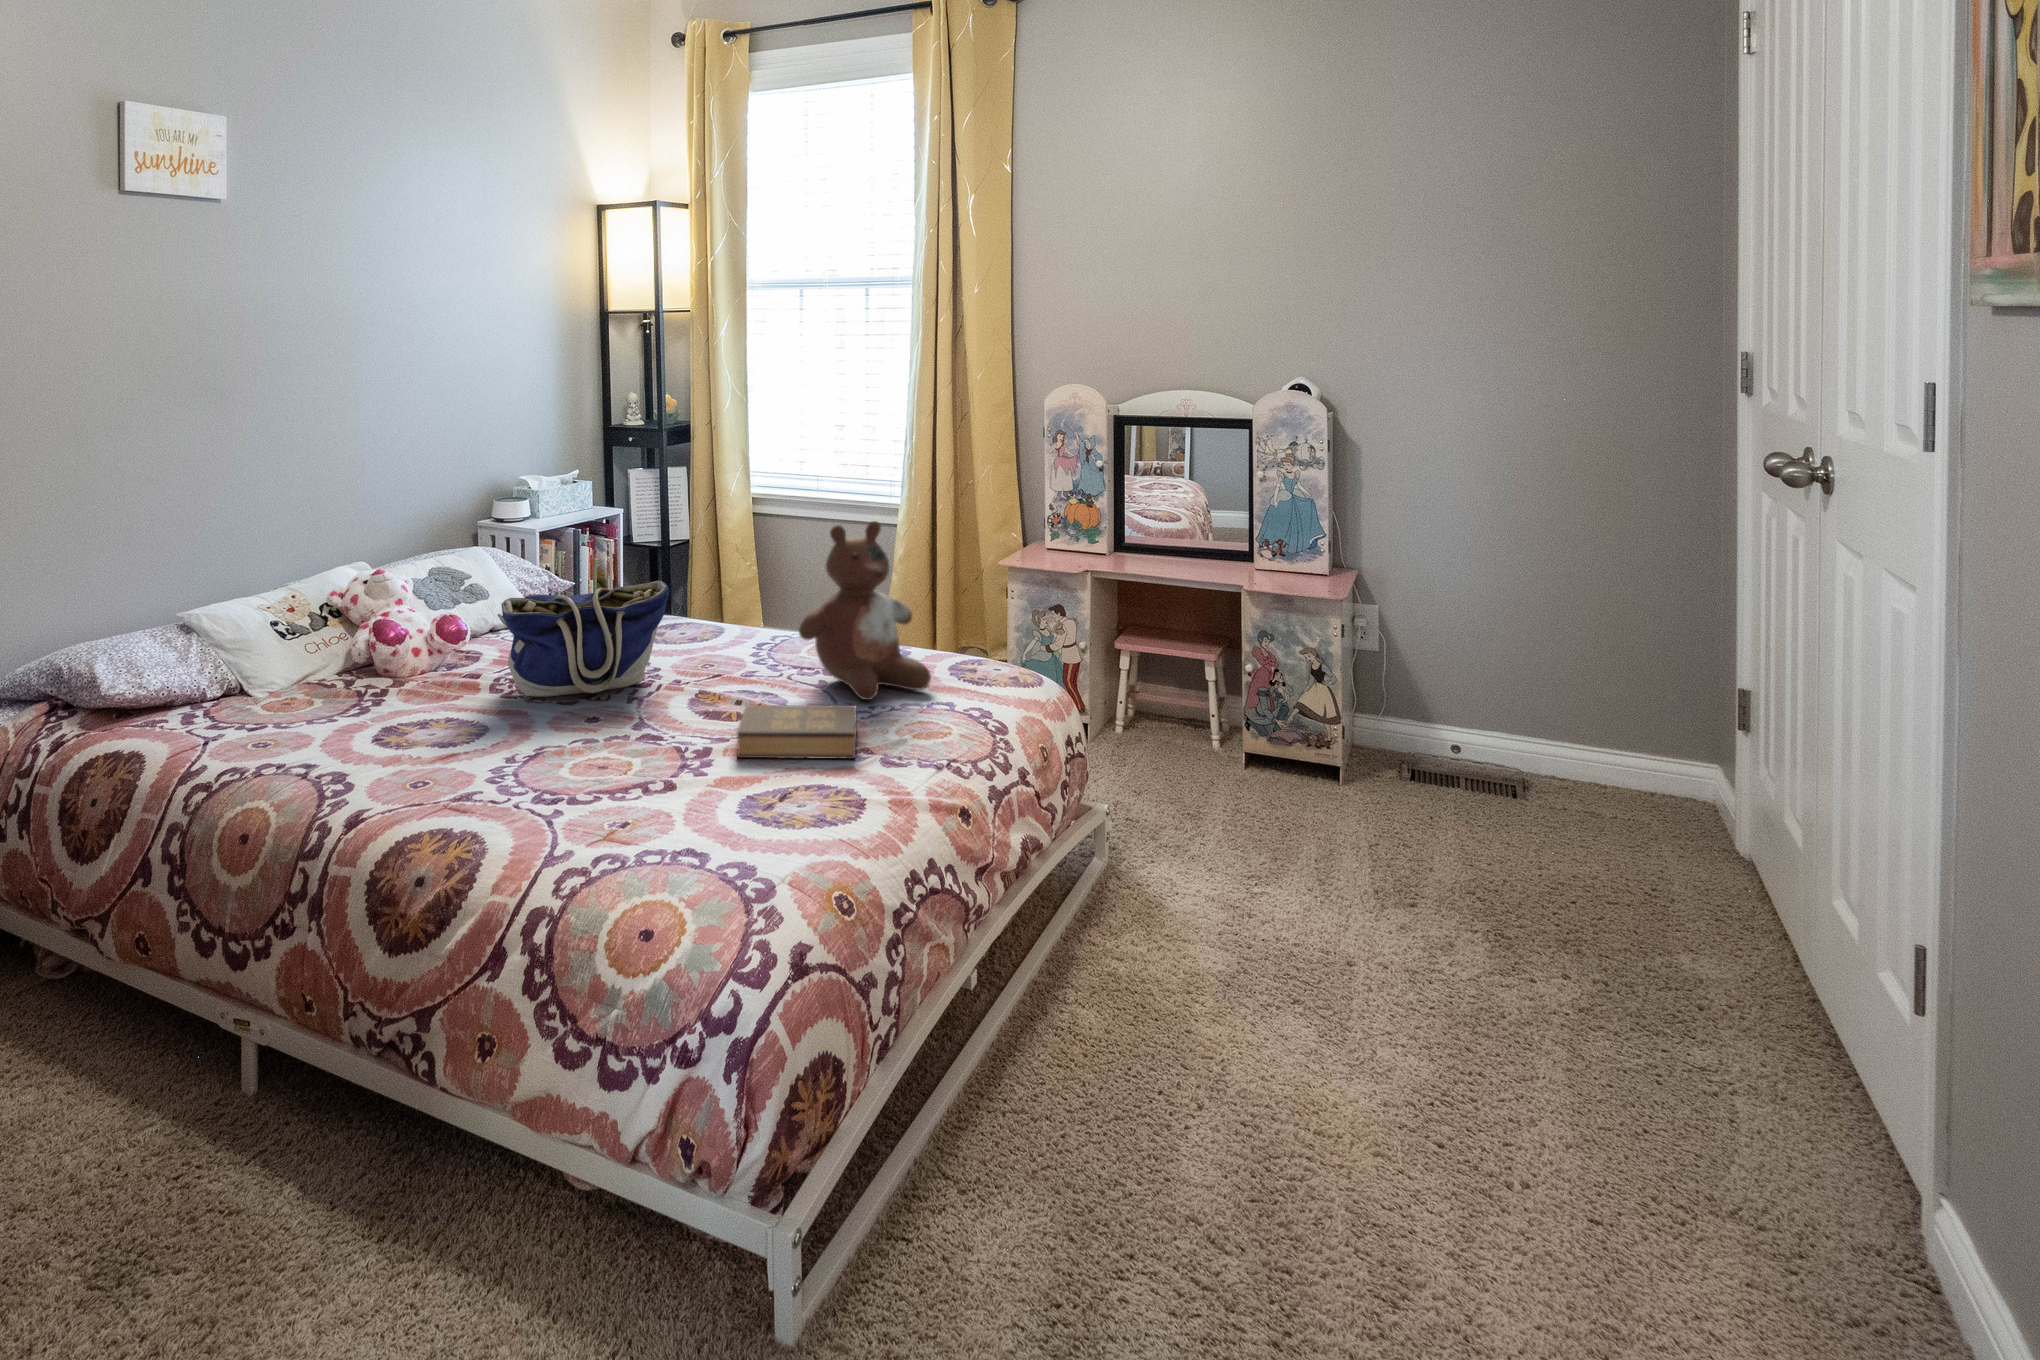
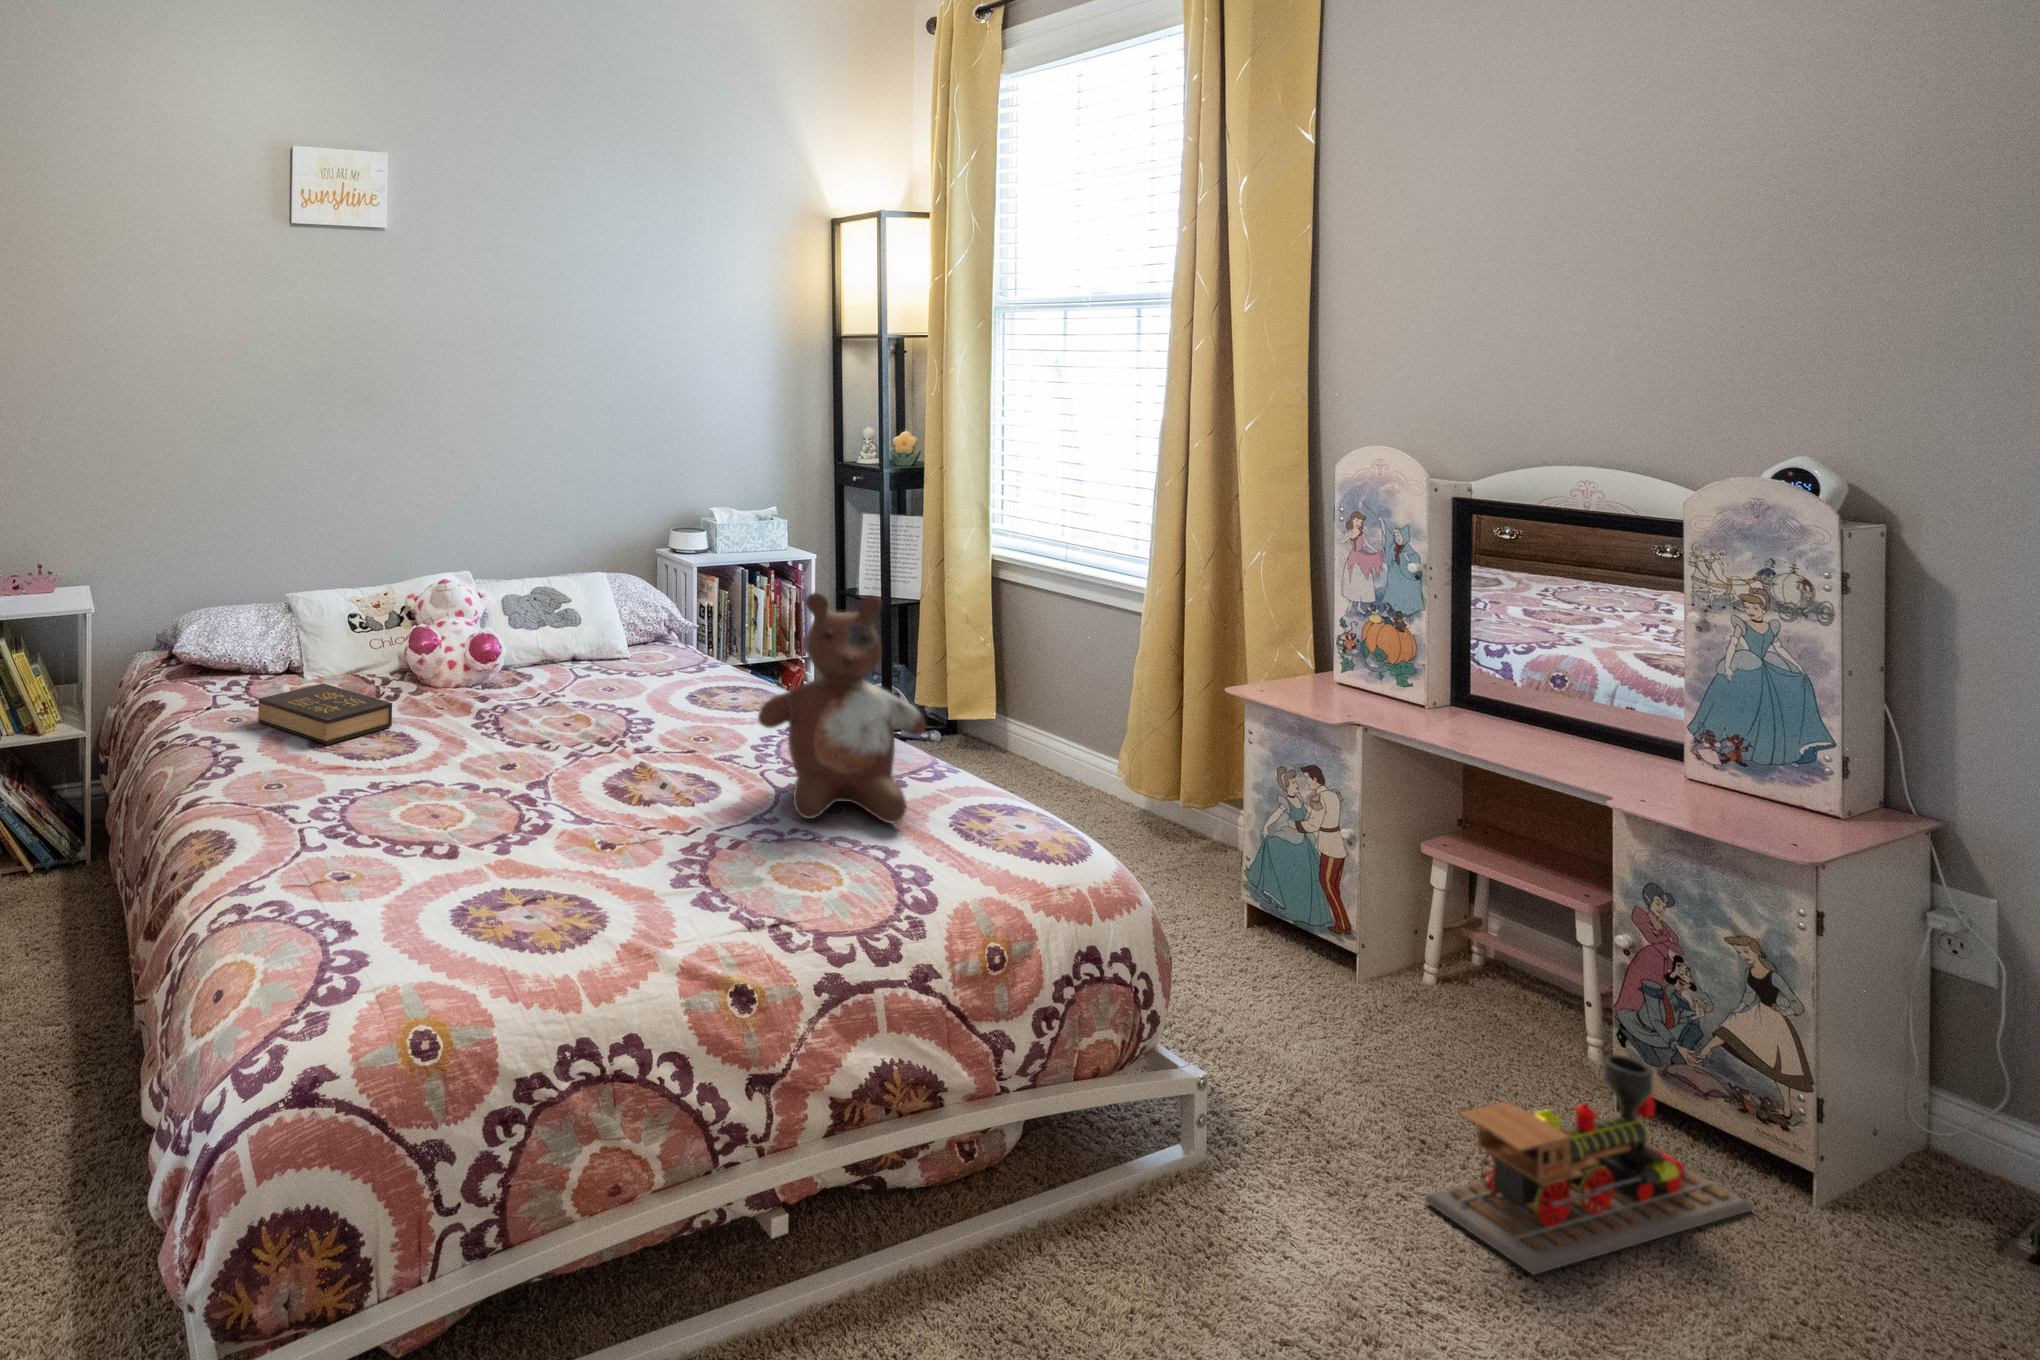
tote bag: present [497,581,669,697] -> none [460,619,637,739]
hardback book: present [737,705,857,759] -> present [258,683,392,745]
toy train: none [1216,731,1330,861] -> present [1425,1054,1752,1274]

